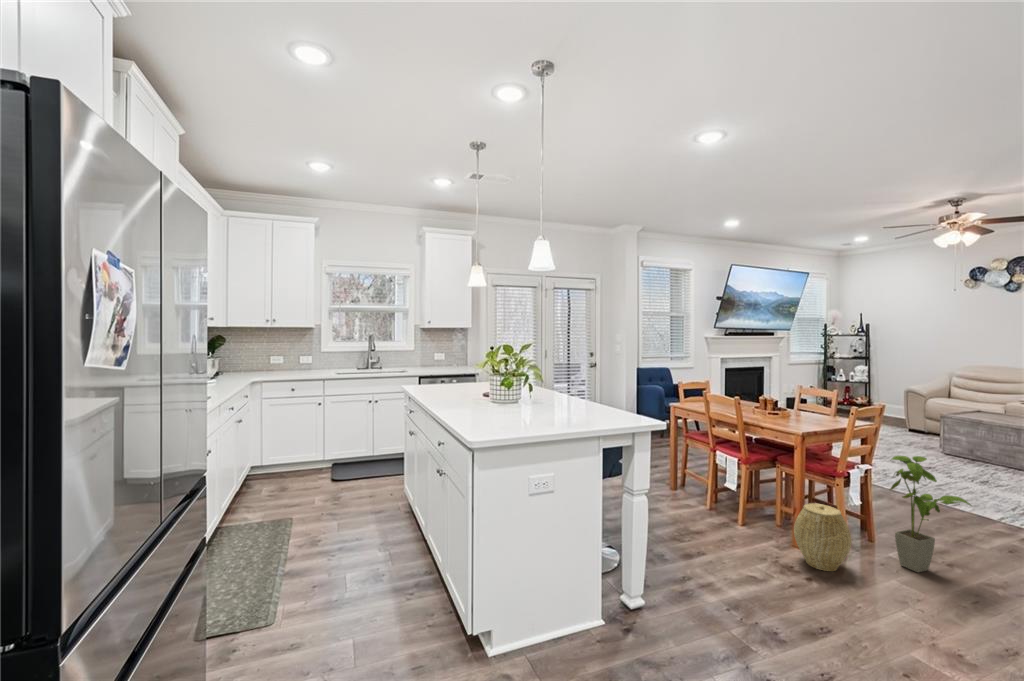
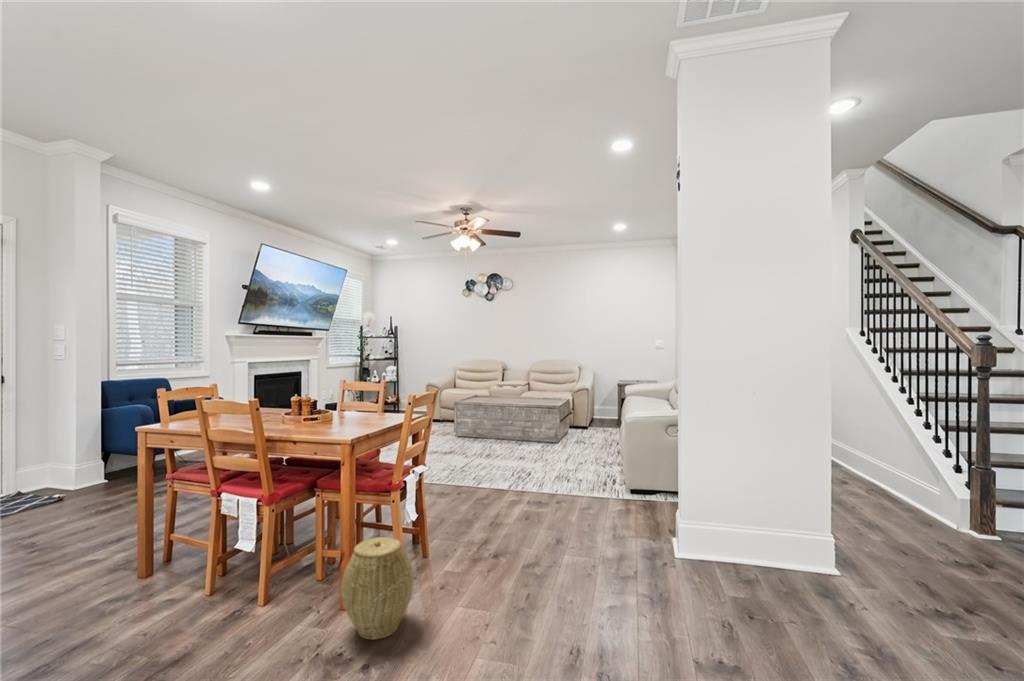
house plant: present [890,456,971,572] -> none [446,444,520,585]

